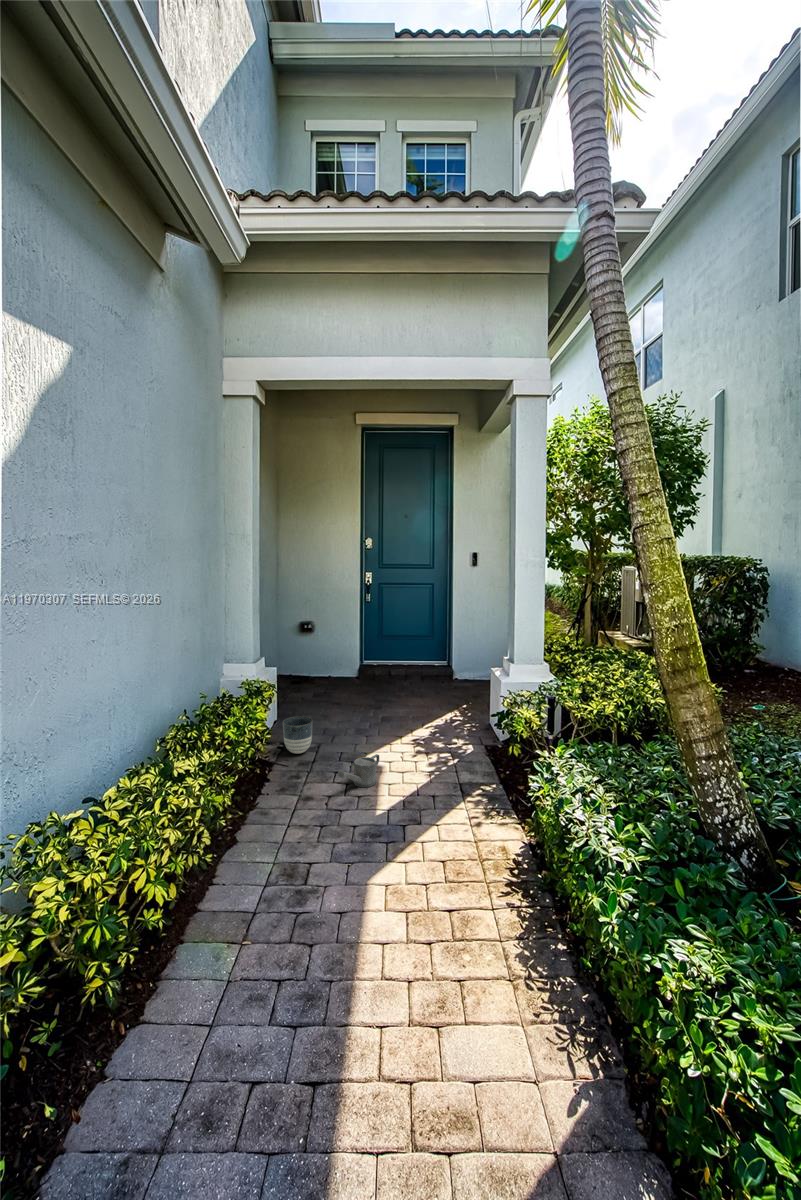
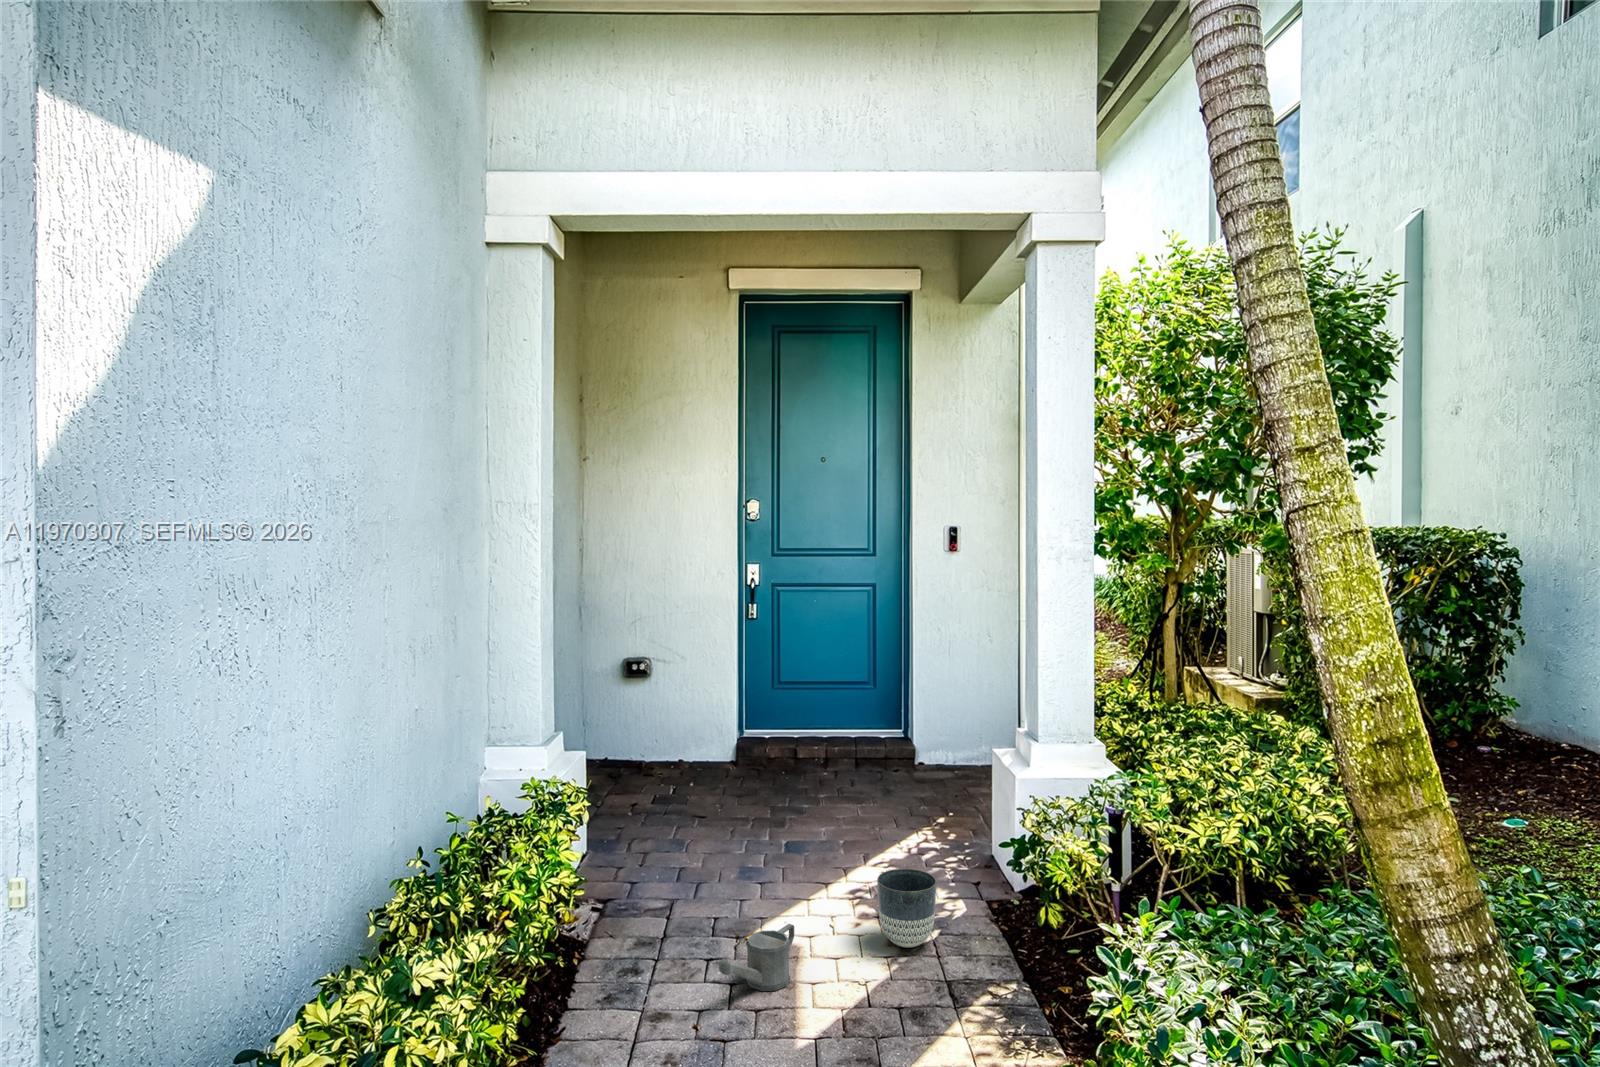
planter: present [283,716,312,754] -> present [877,869,936,948]

